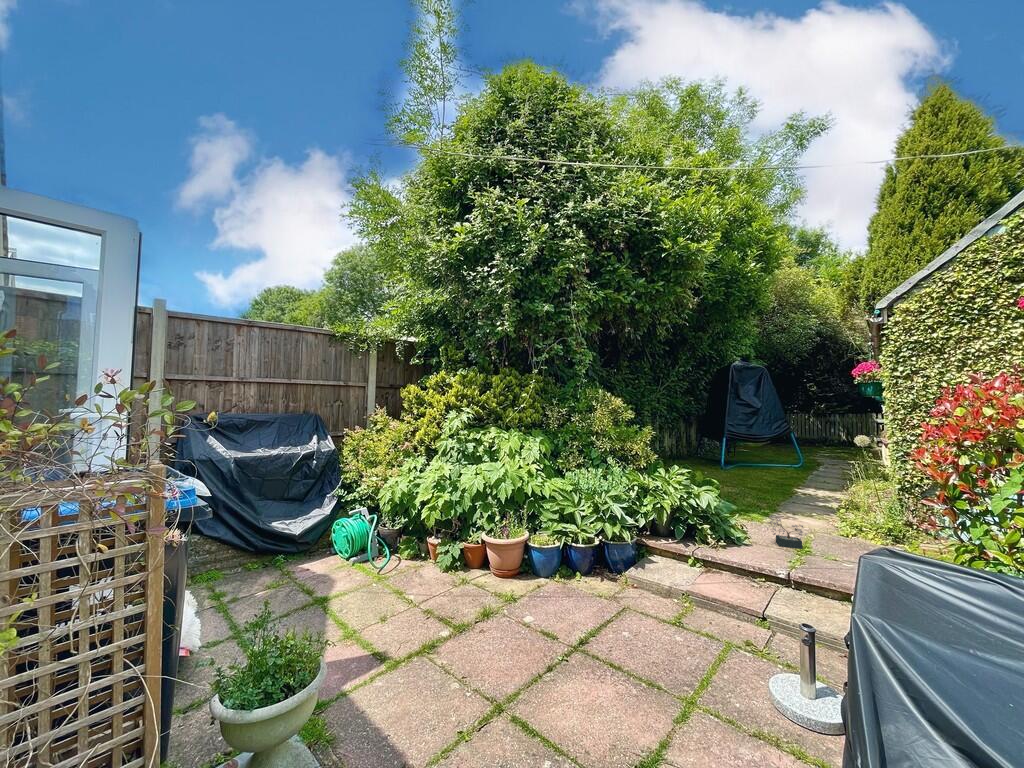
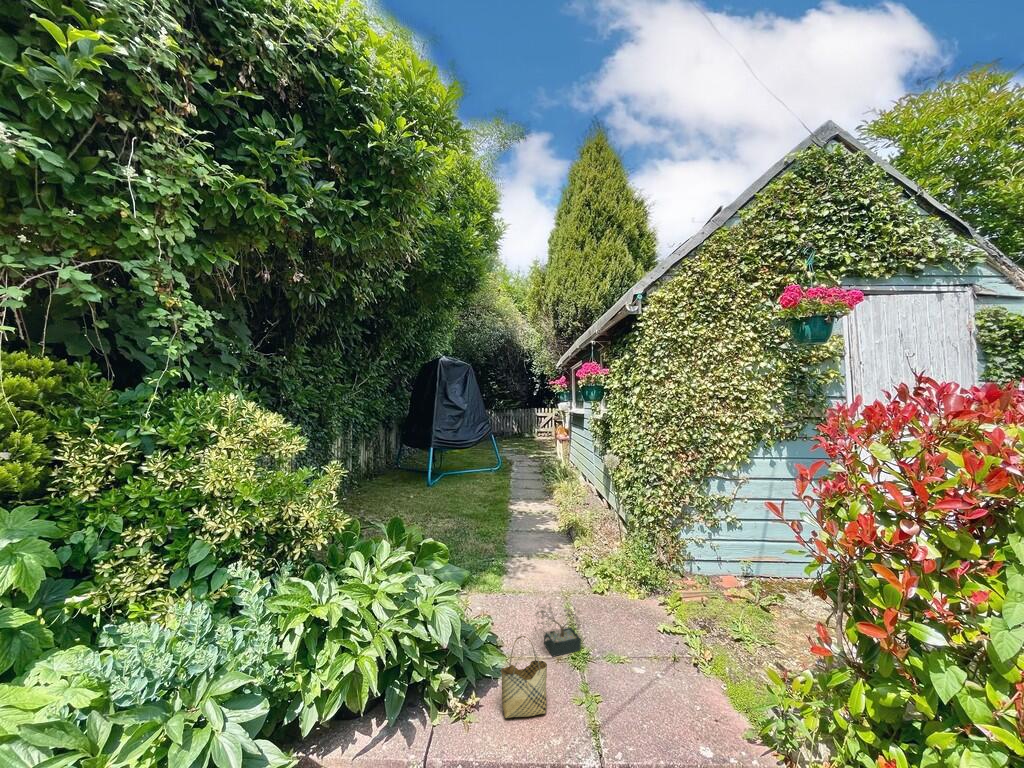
woven basket: none [735,516,765,555] -> present [501,636,547,718]

